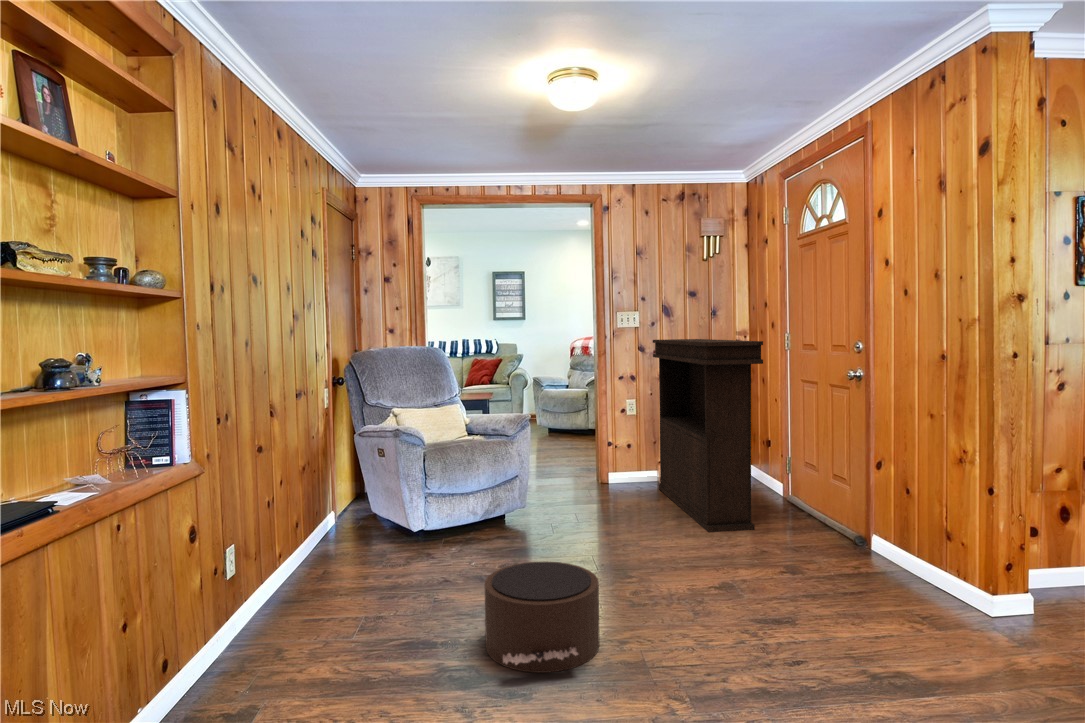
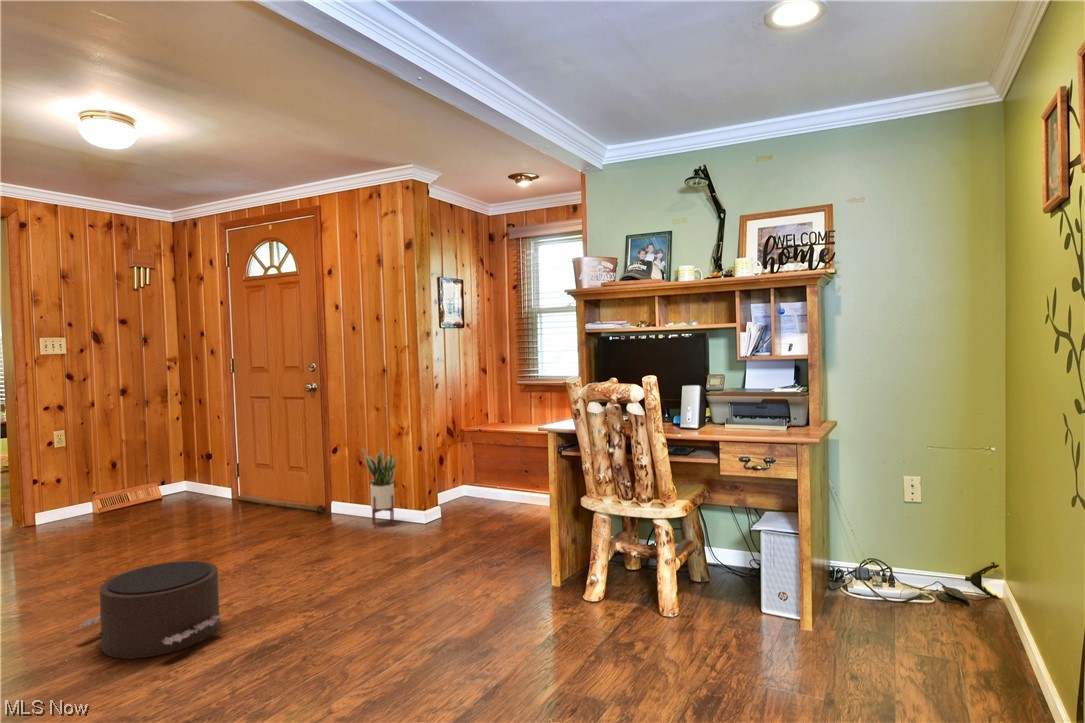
console table: present [653,339,763,532] -> none [90,364,241,534]
potted plant: none [895,471,949,602] -> present [363,448,397,528]

